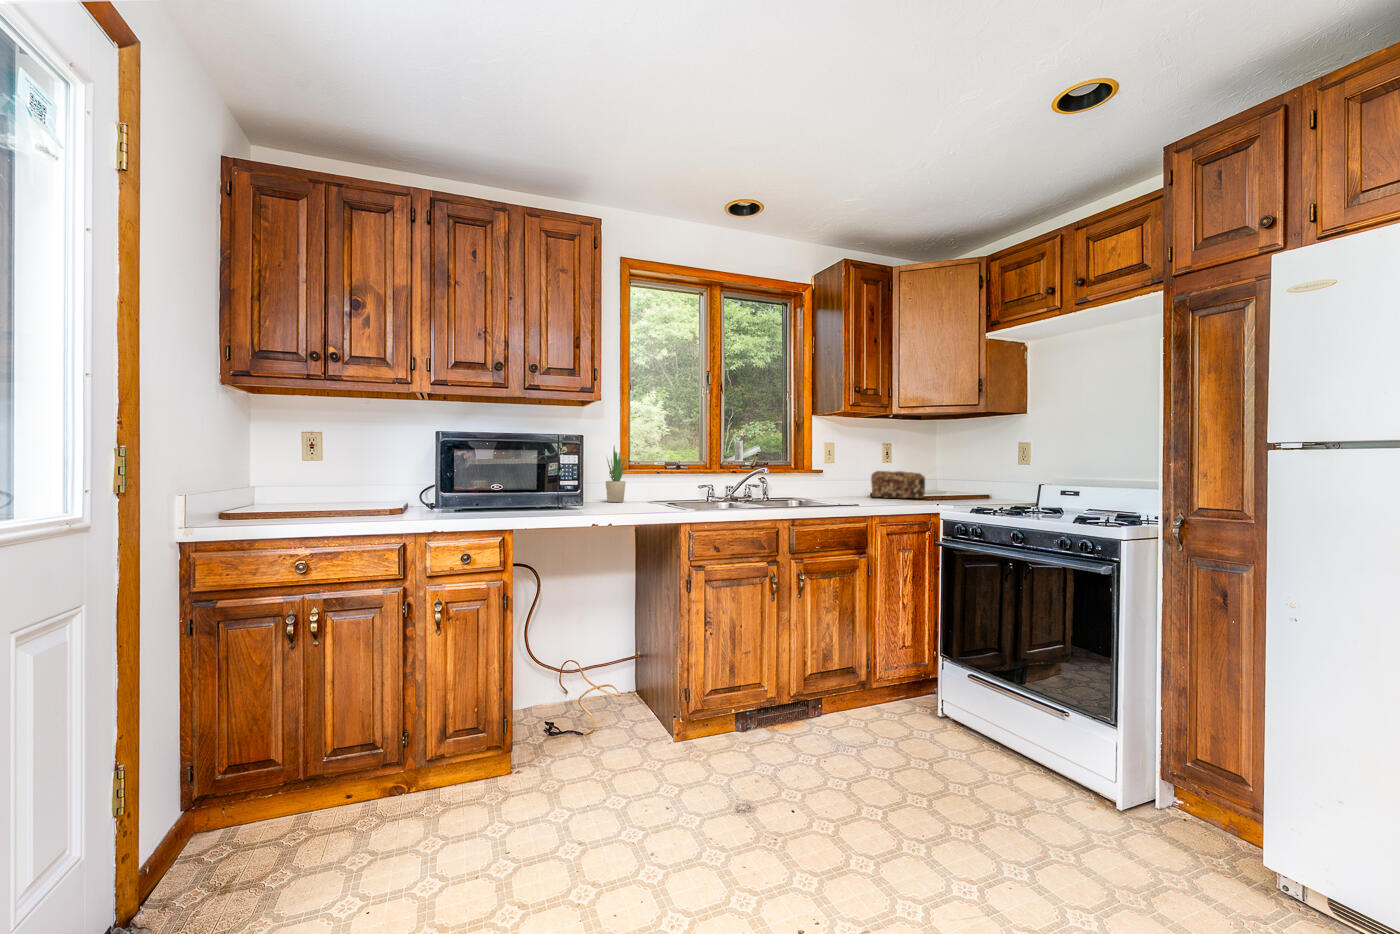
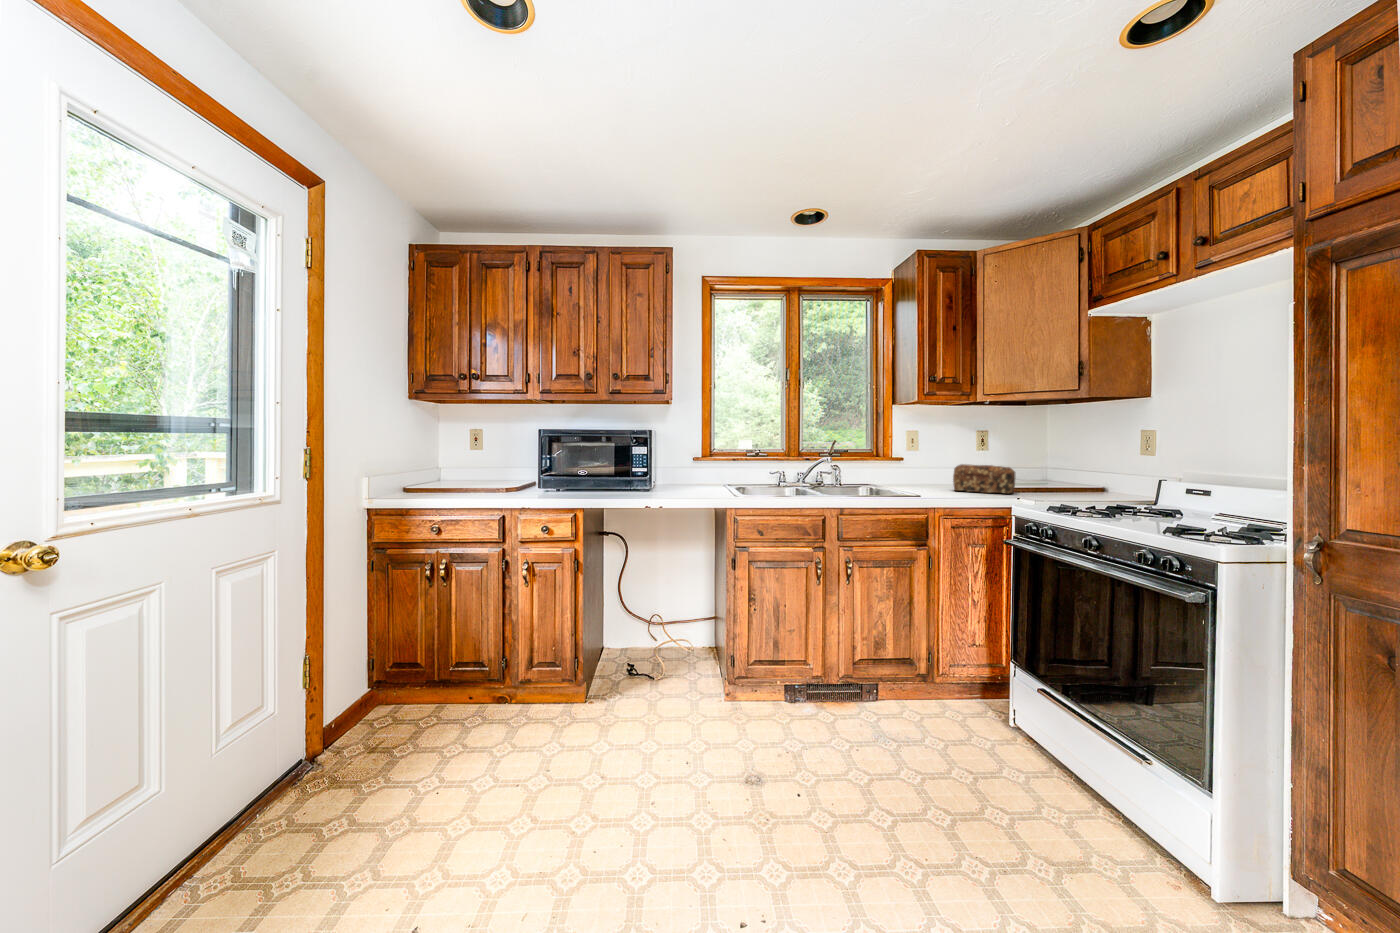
potted plant: present [606,447,629,502] -> none [691,439,711,489]

